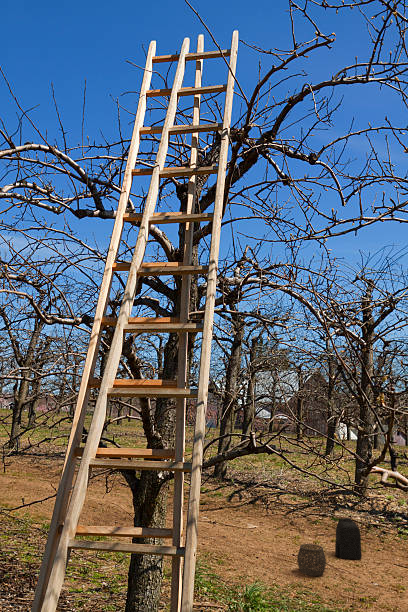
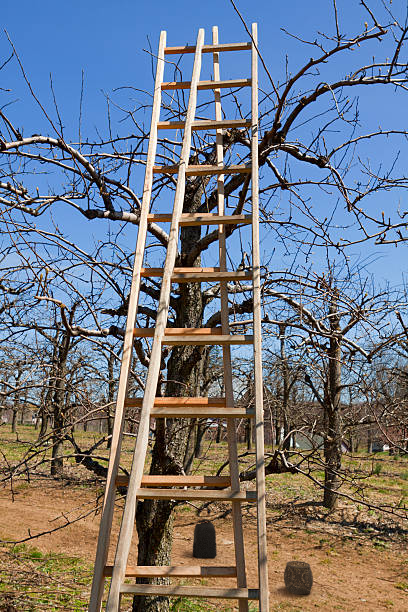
backpack: present [335,518,362,559] -> present [192,519,217,558]

